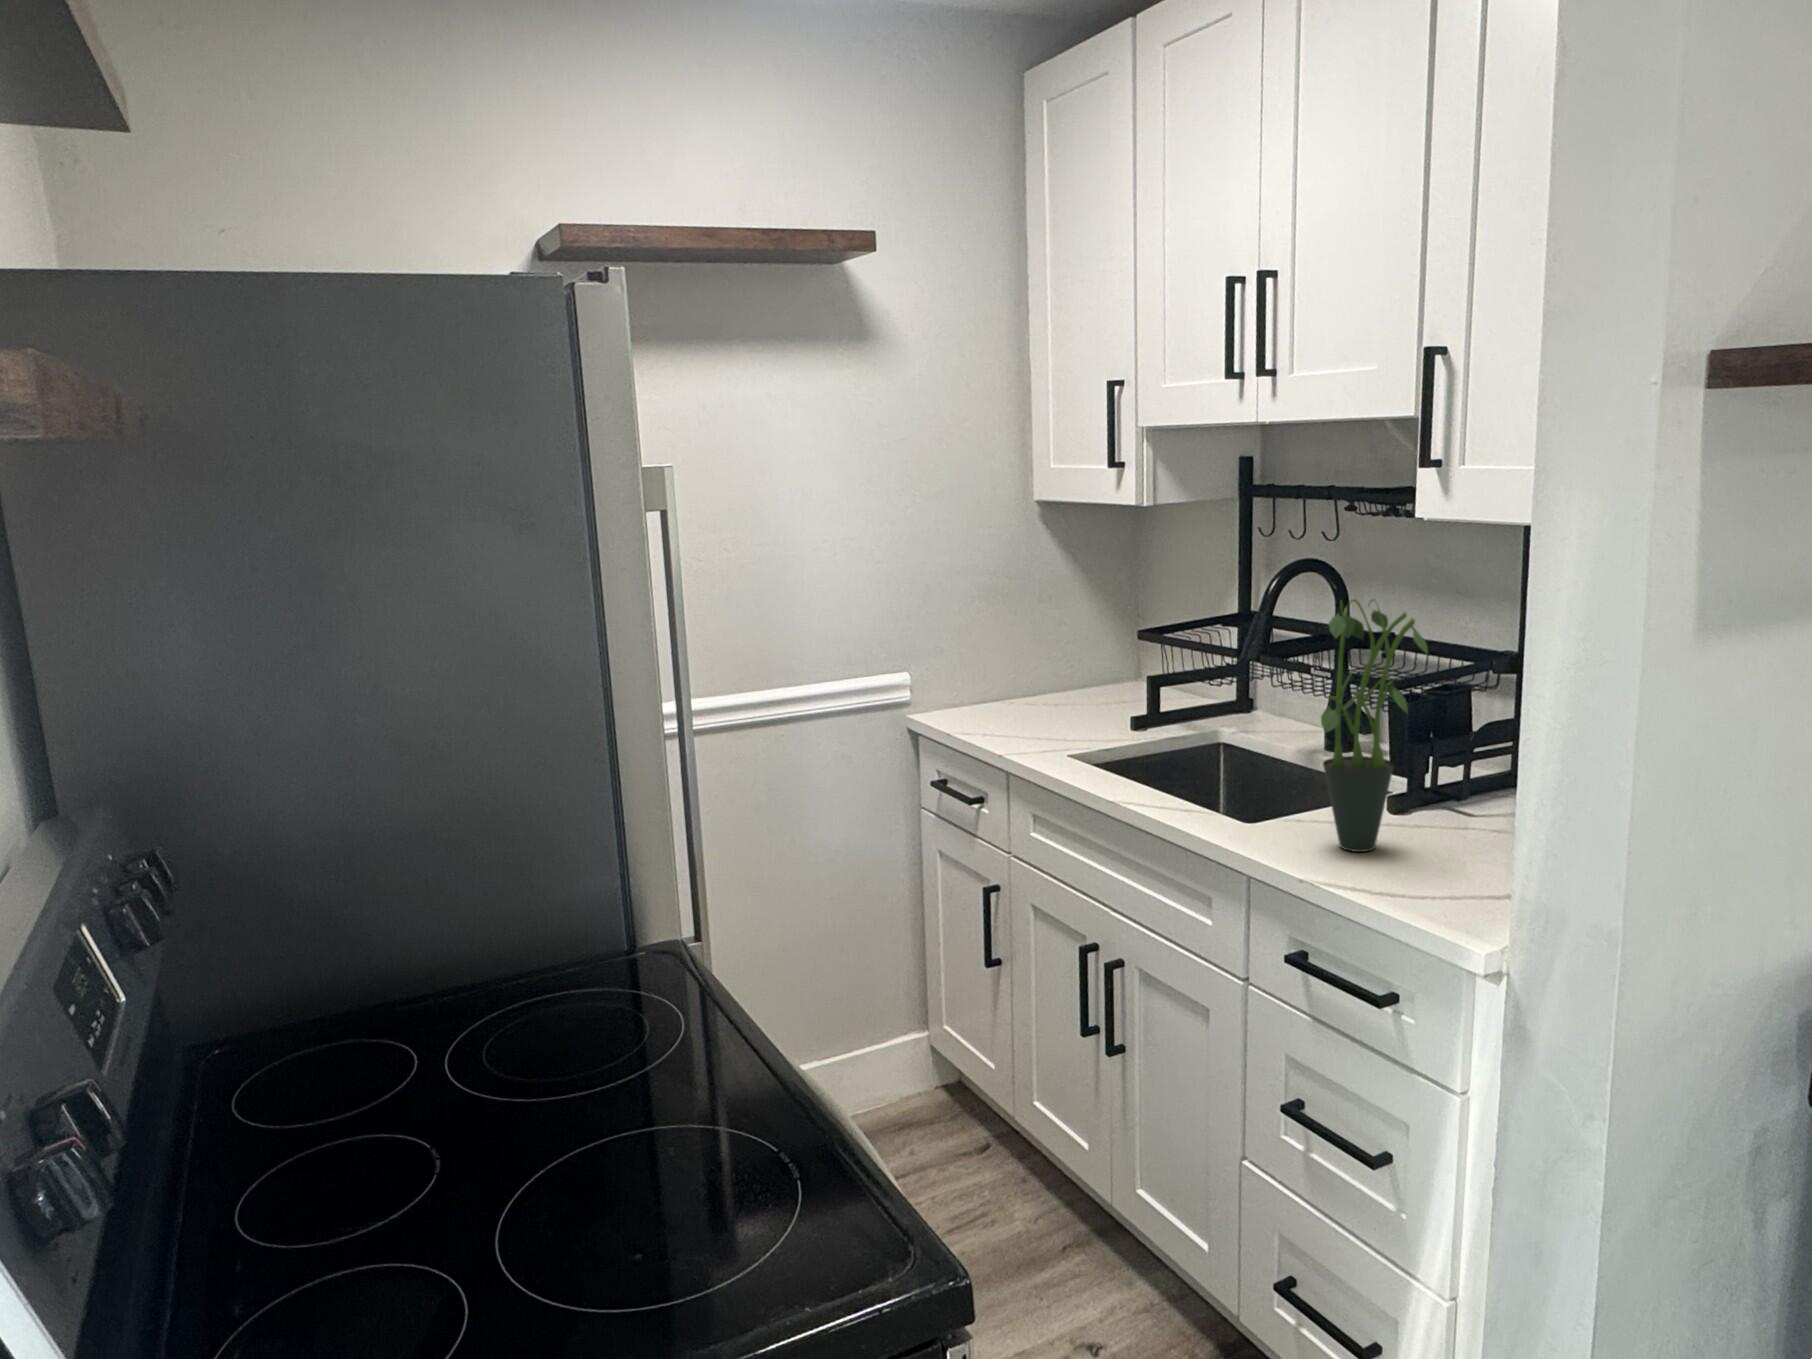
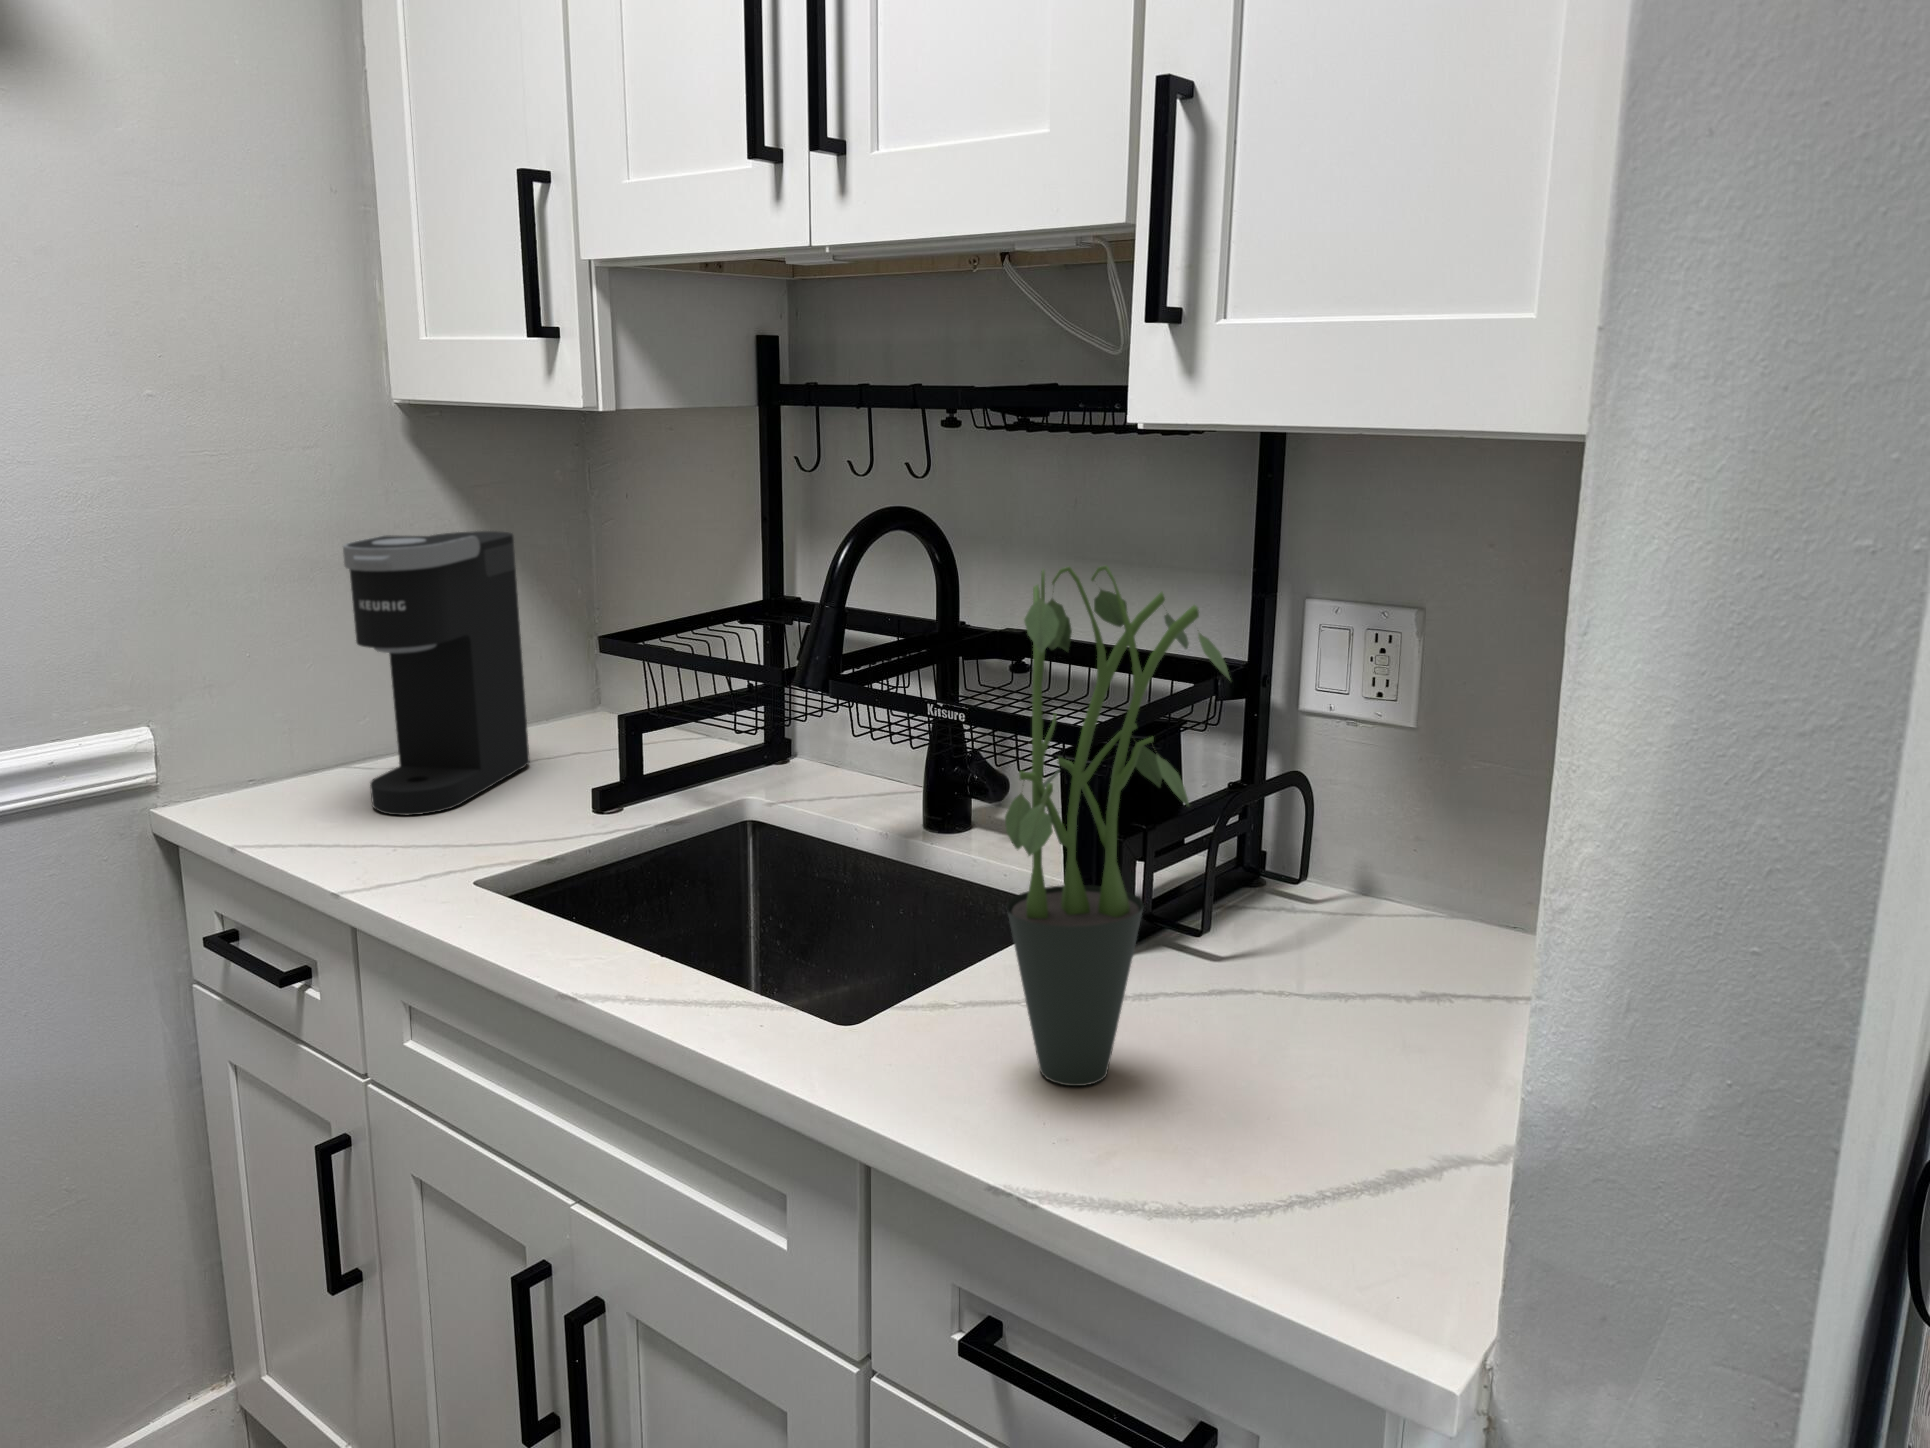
coffee maker: none [1007,570,1099,725] -> present [343,531,530,815]

